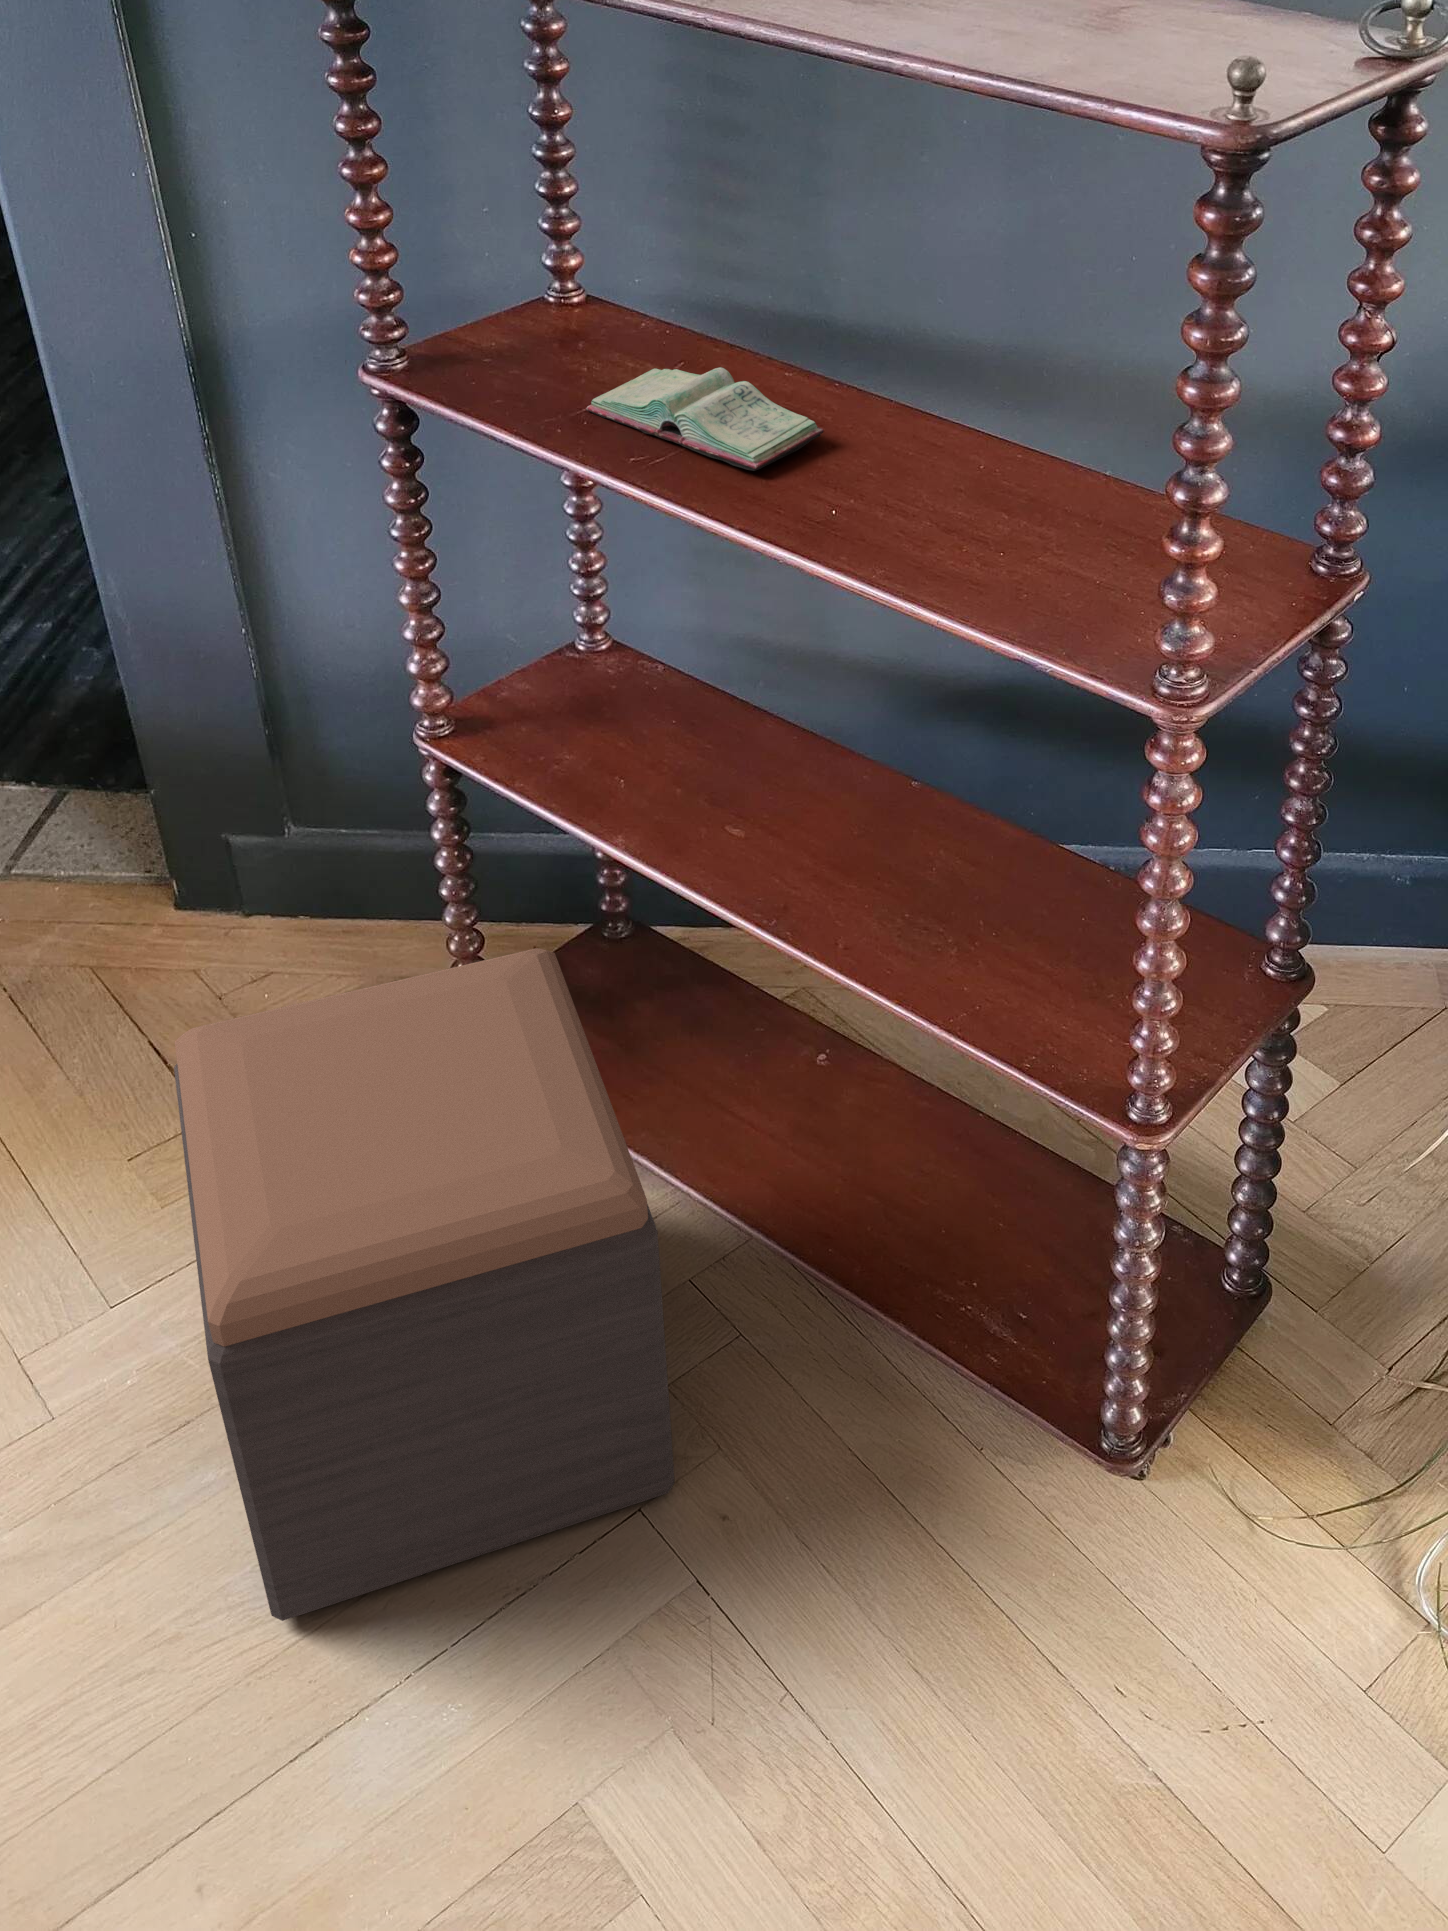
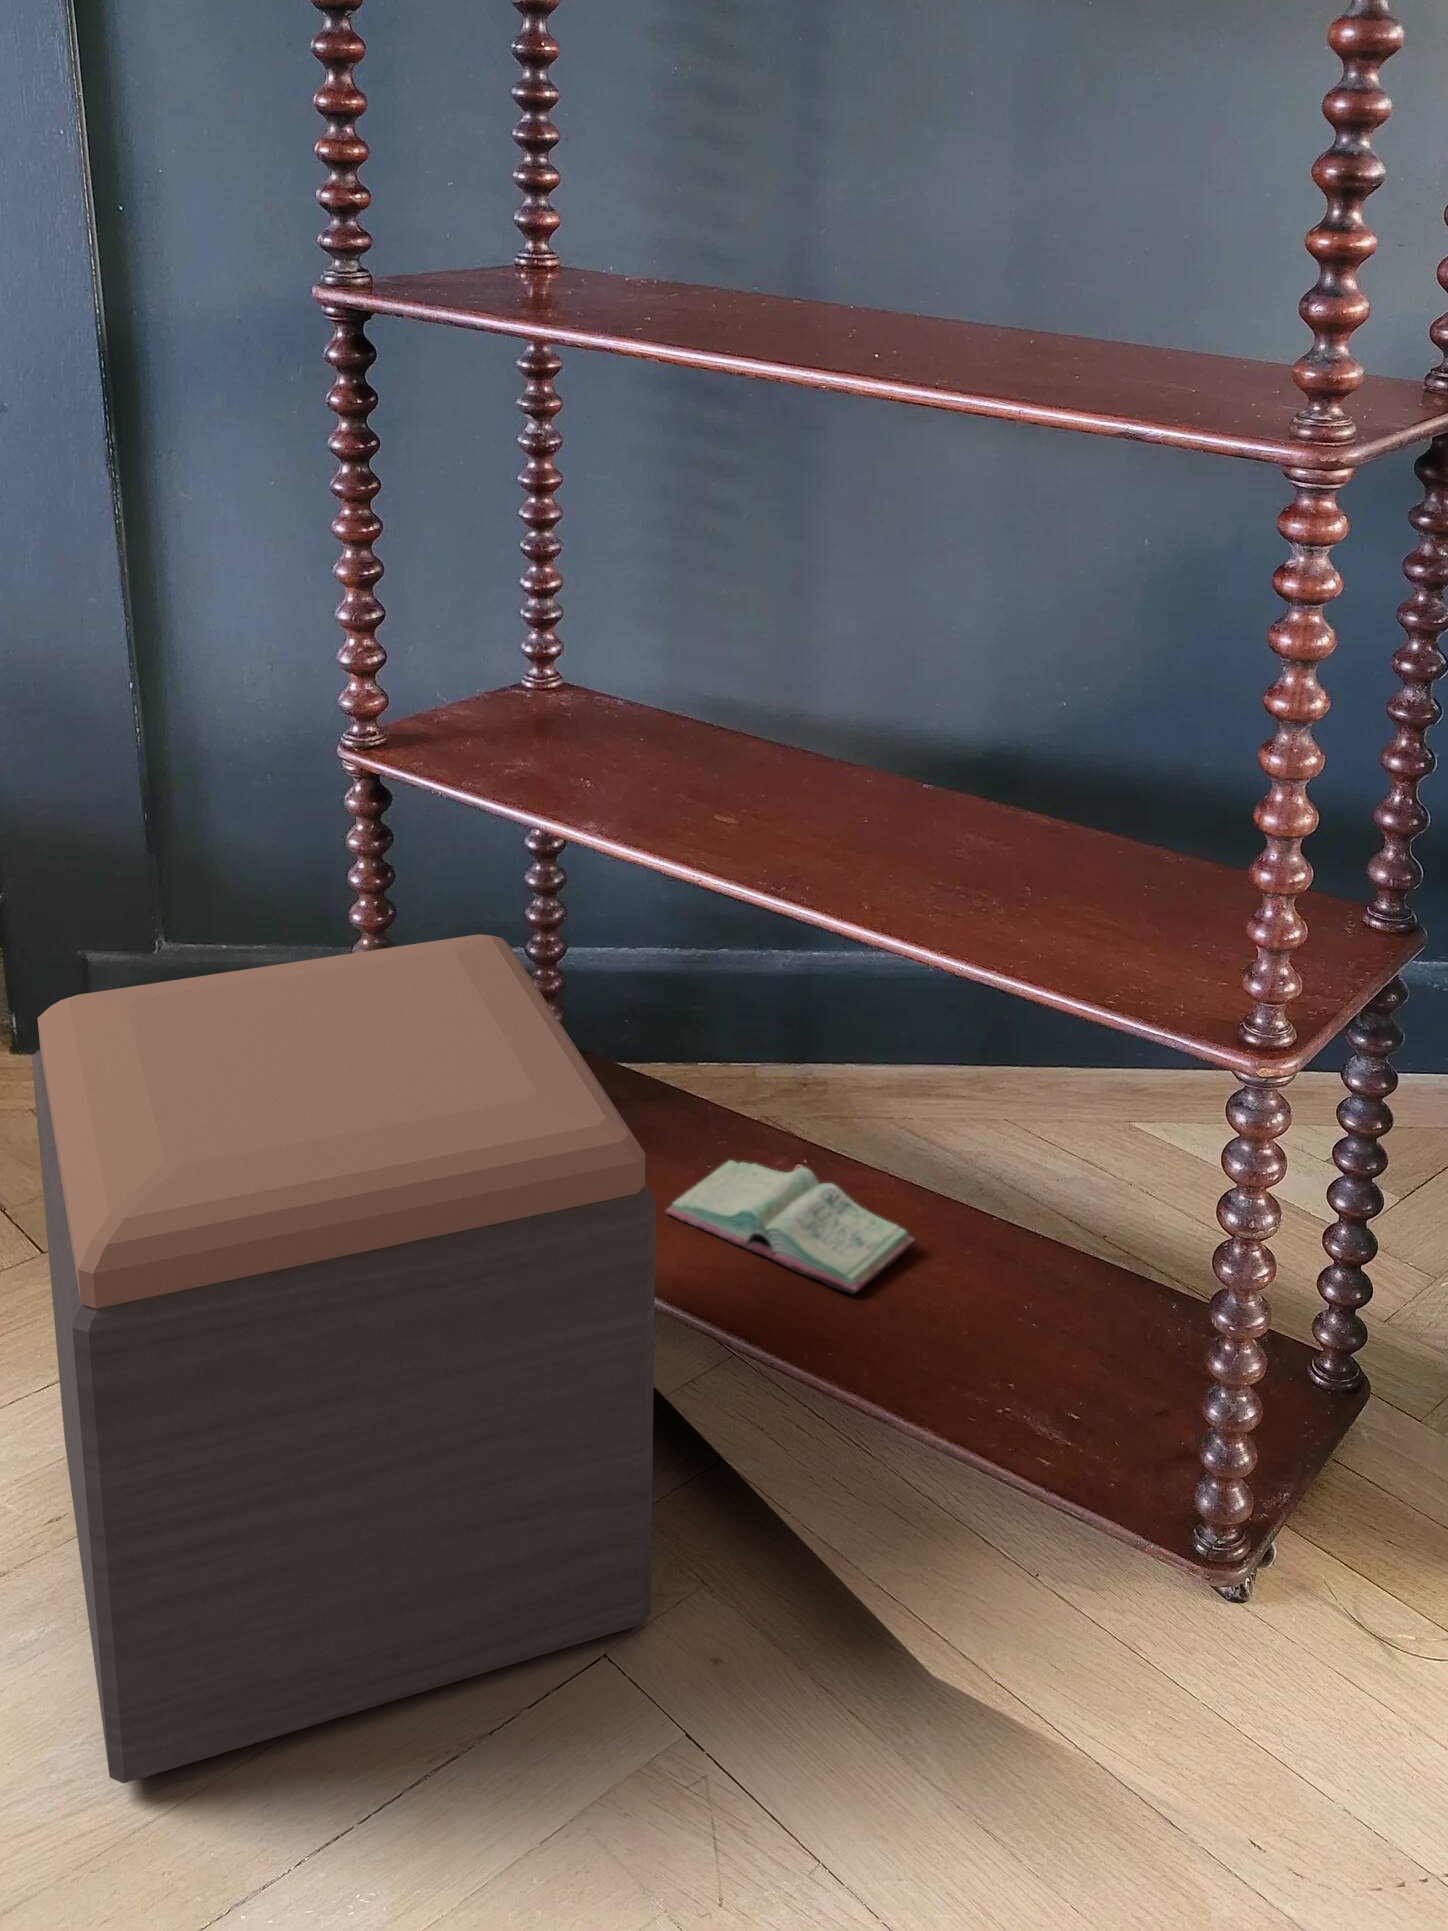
book: present [586,367,824,471] -> present [666,1160,915,1294]

